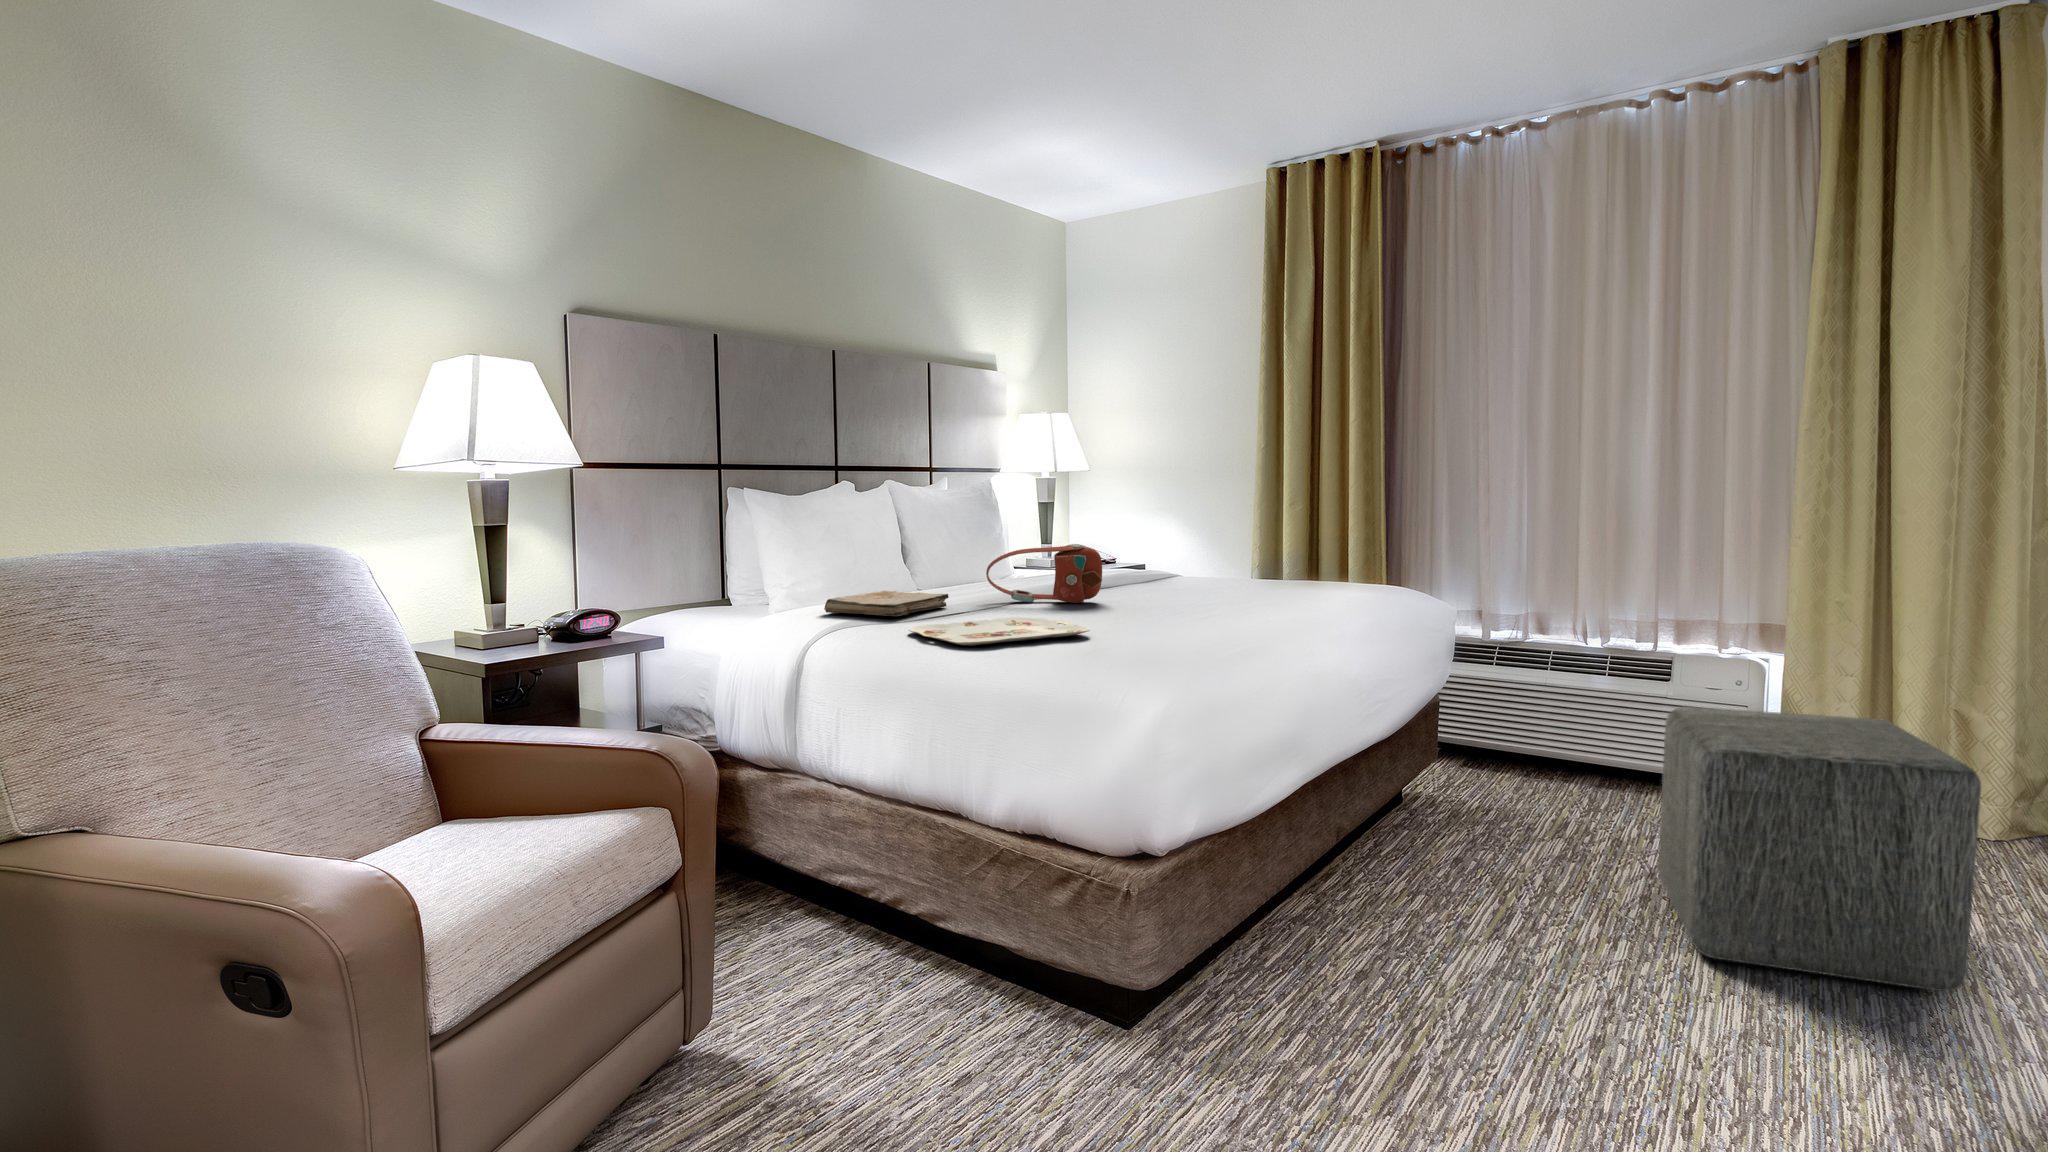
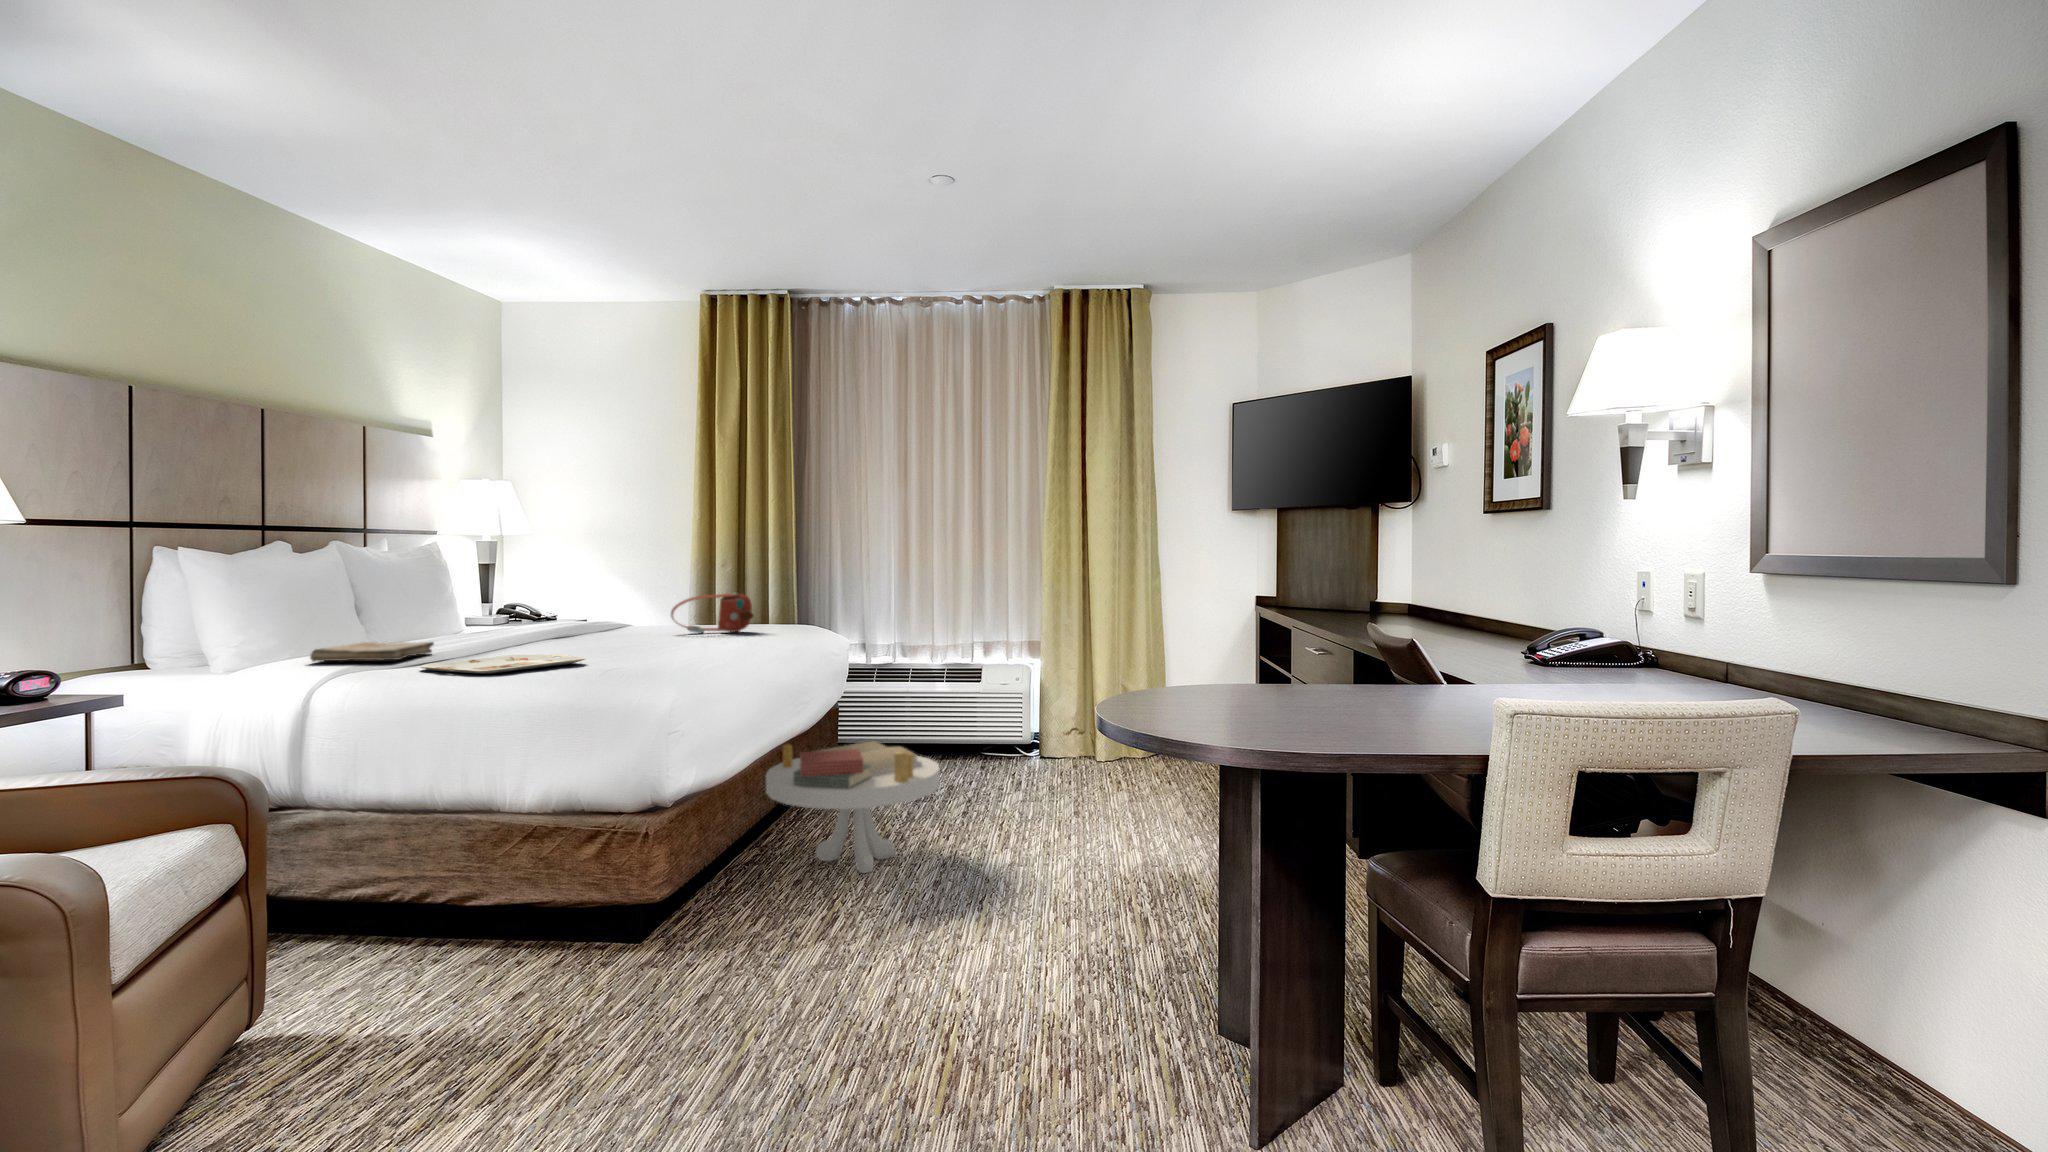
handbag: present [986,545,1102,603] -> present [671,593,754,633]
ottoman: present [1658,707,1981,991] -> none [972,686,1115,835]
side table: none [1321,766,1605,985] -> present [766,741,940,873]

